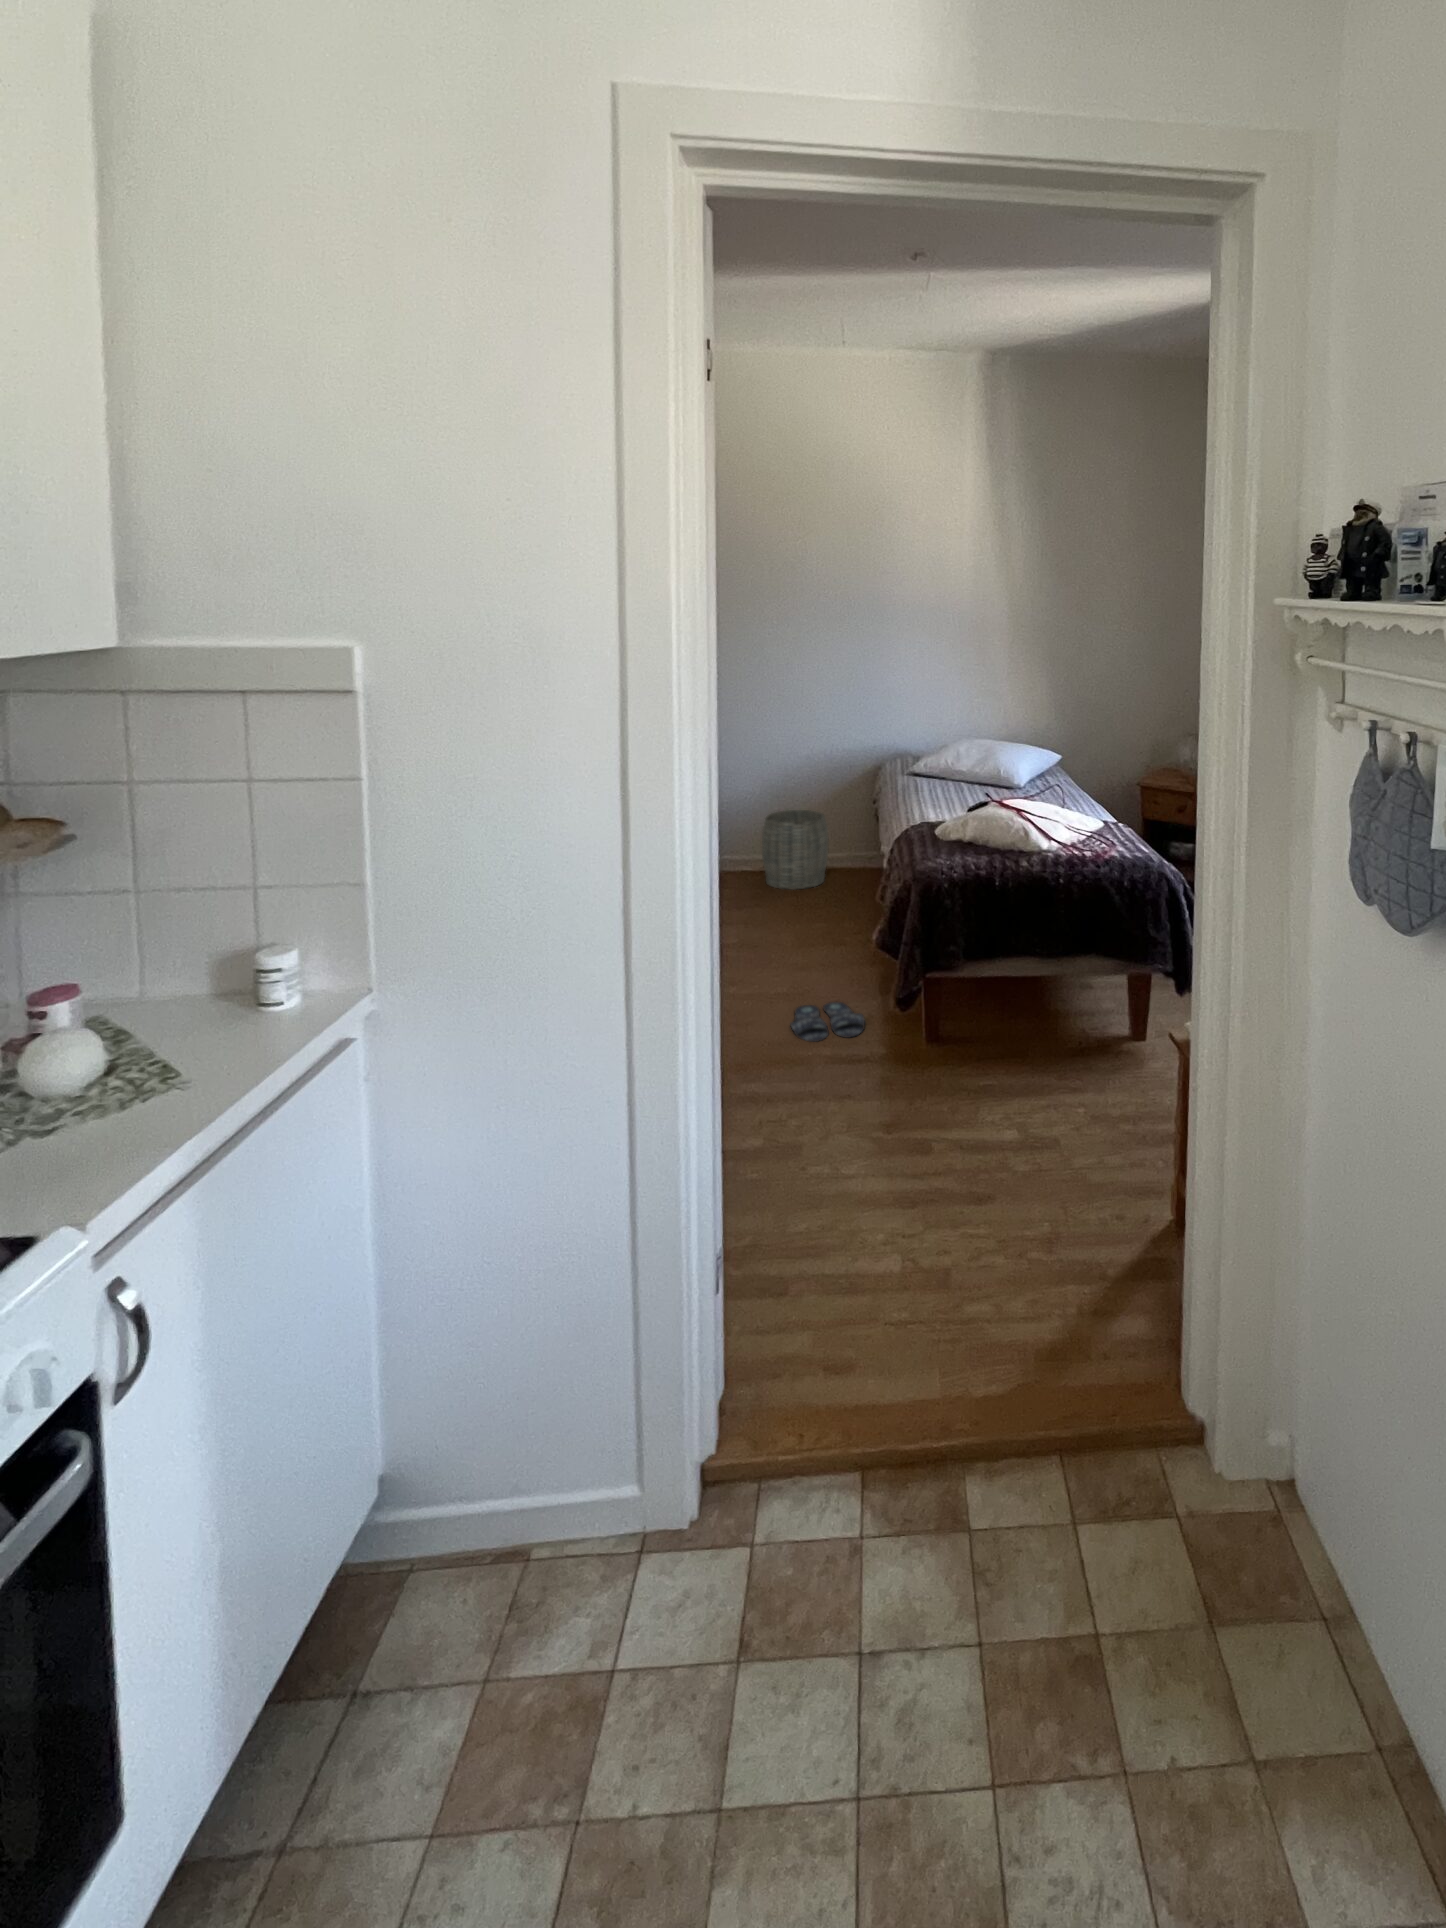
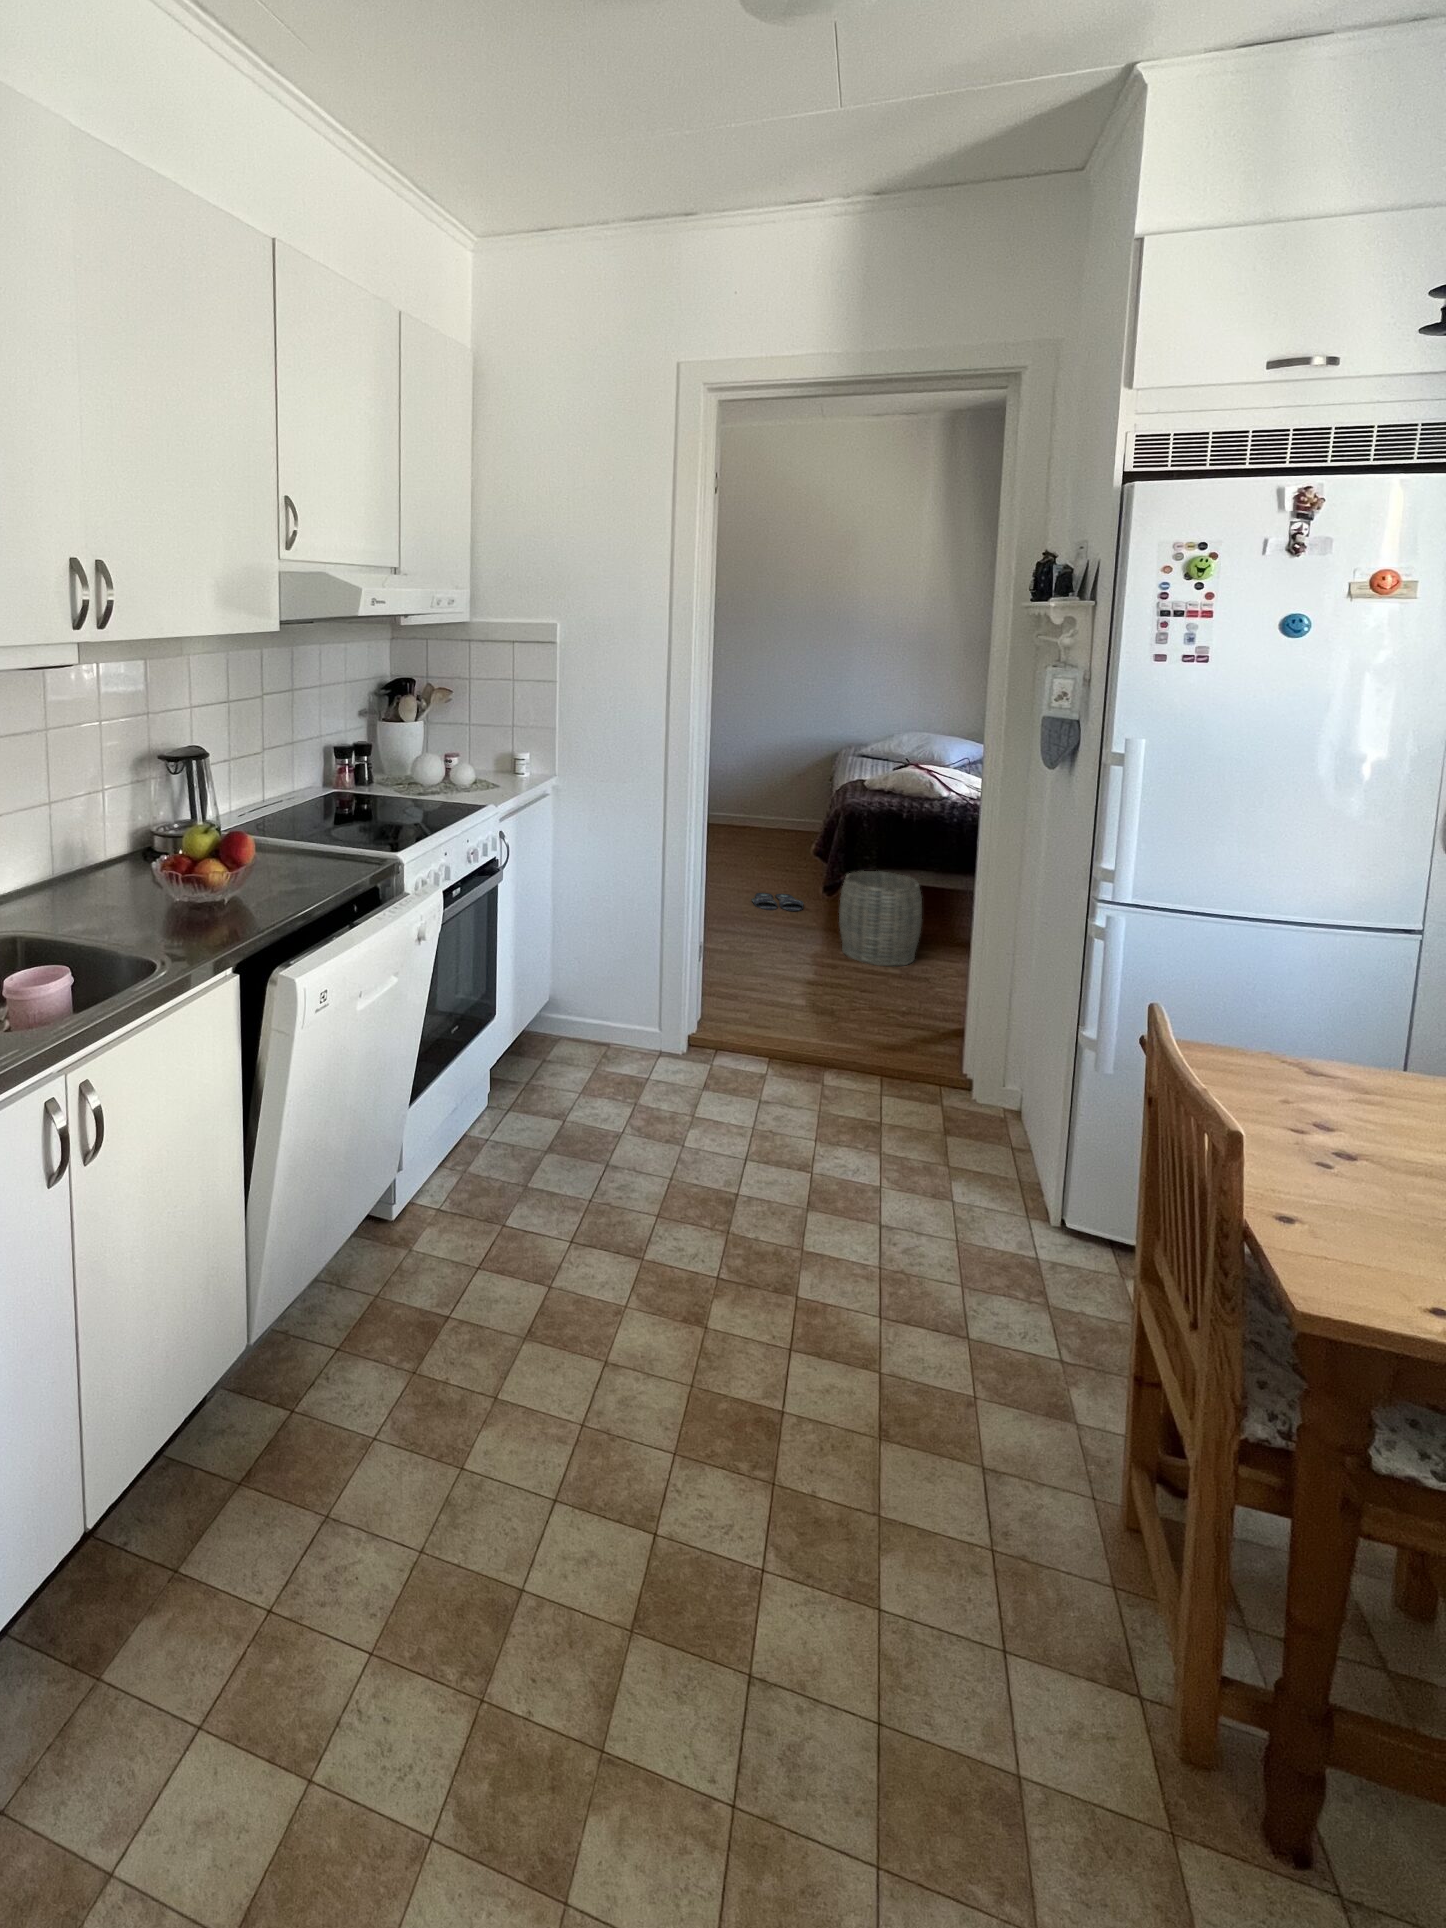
woven basket: present [762,810,828,889] -> present [839,871,922,966]

